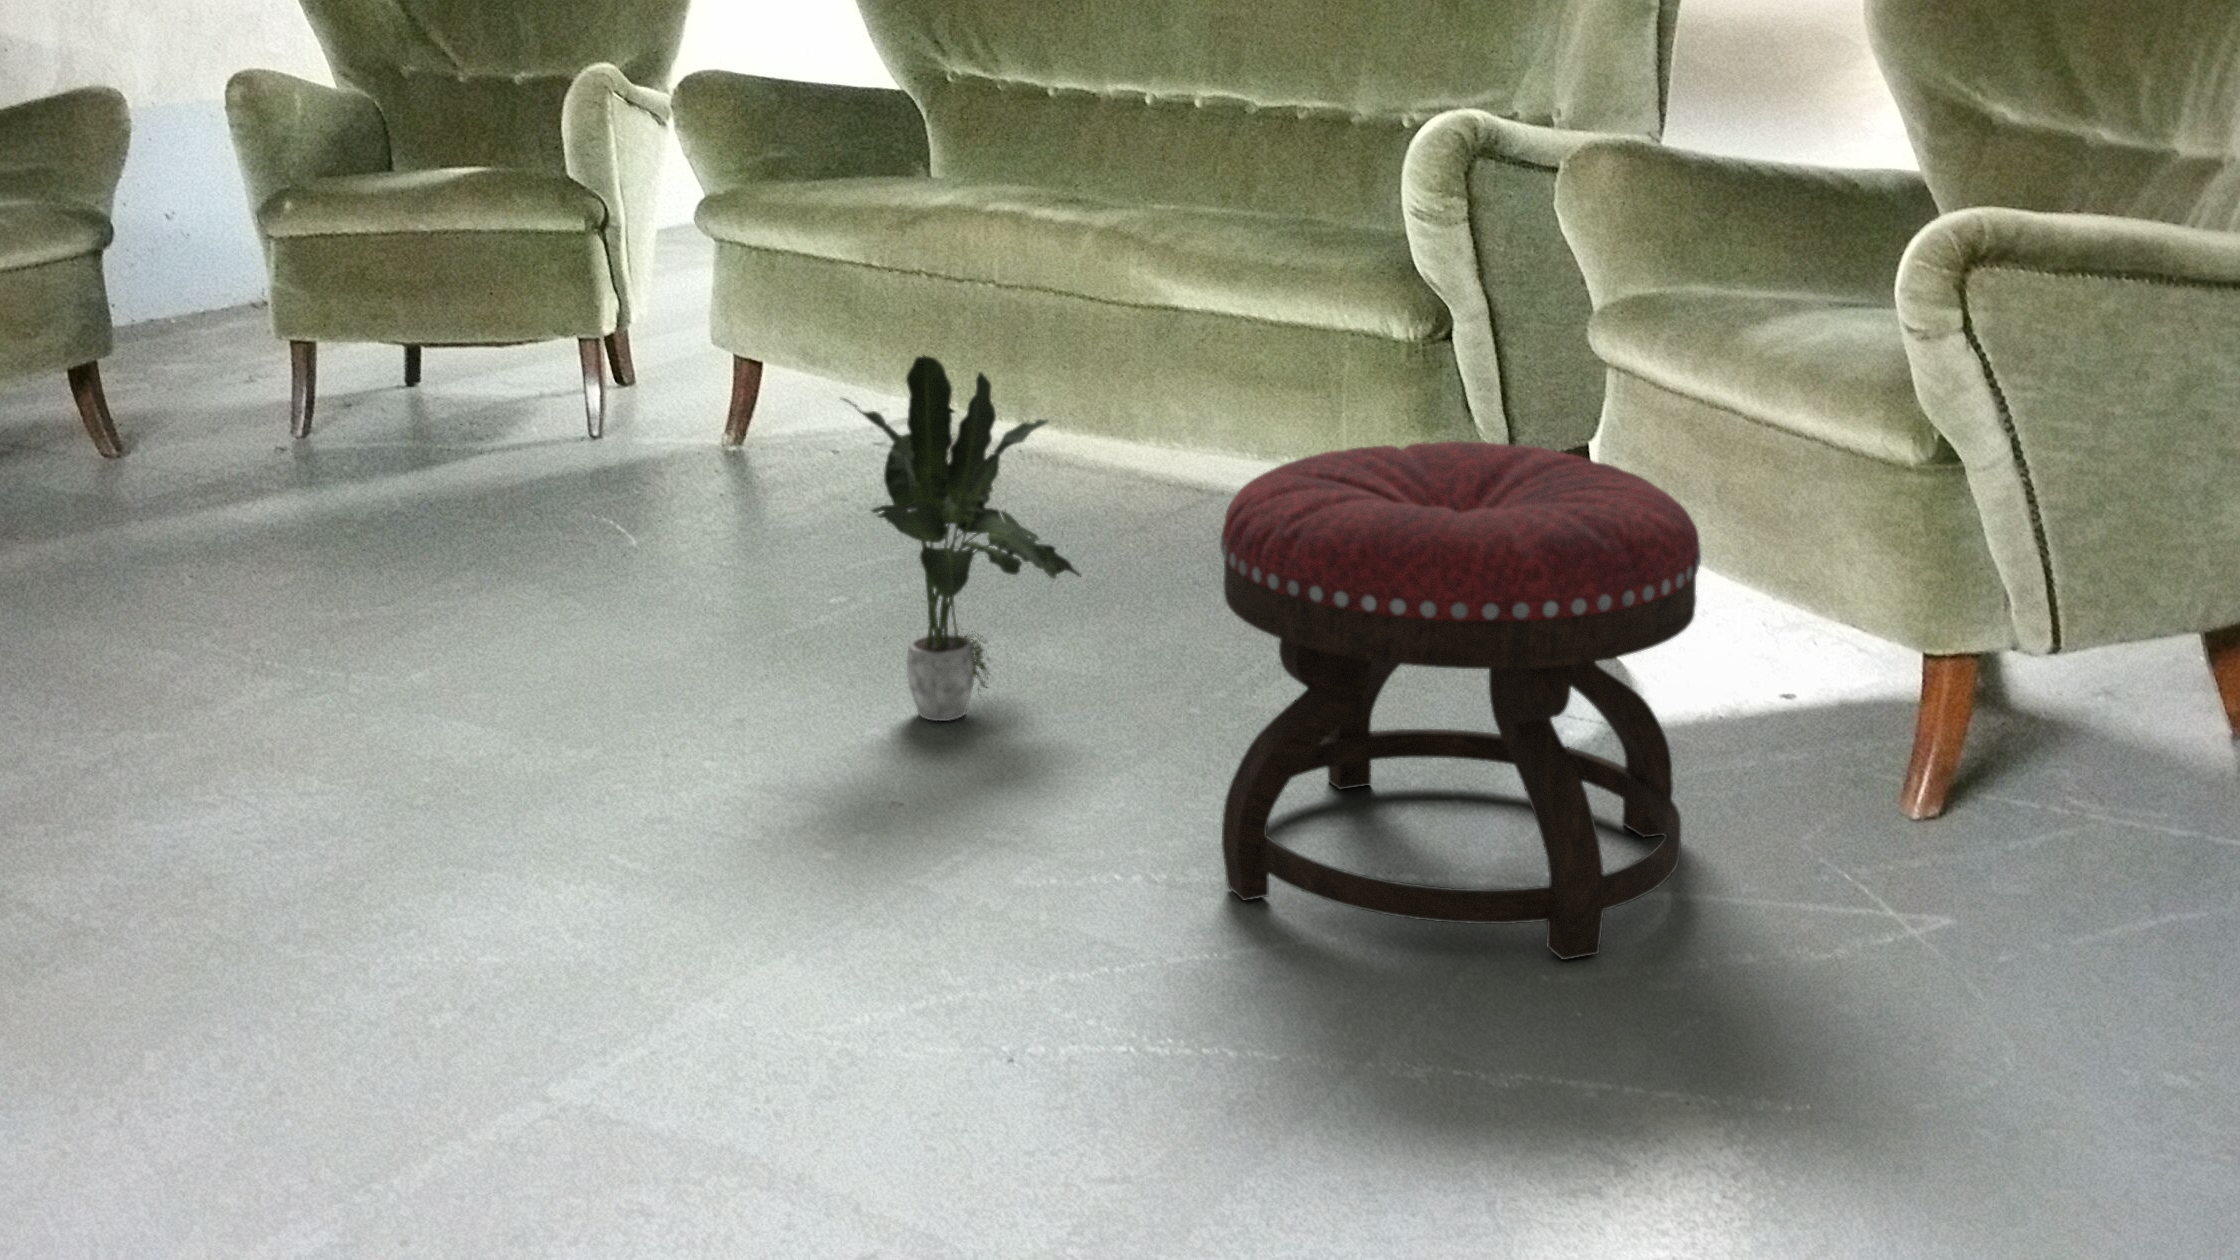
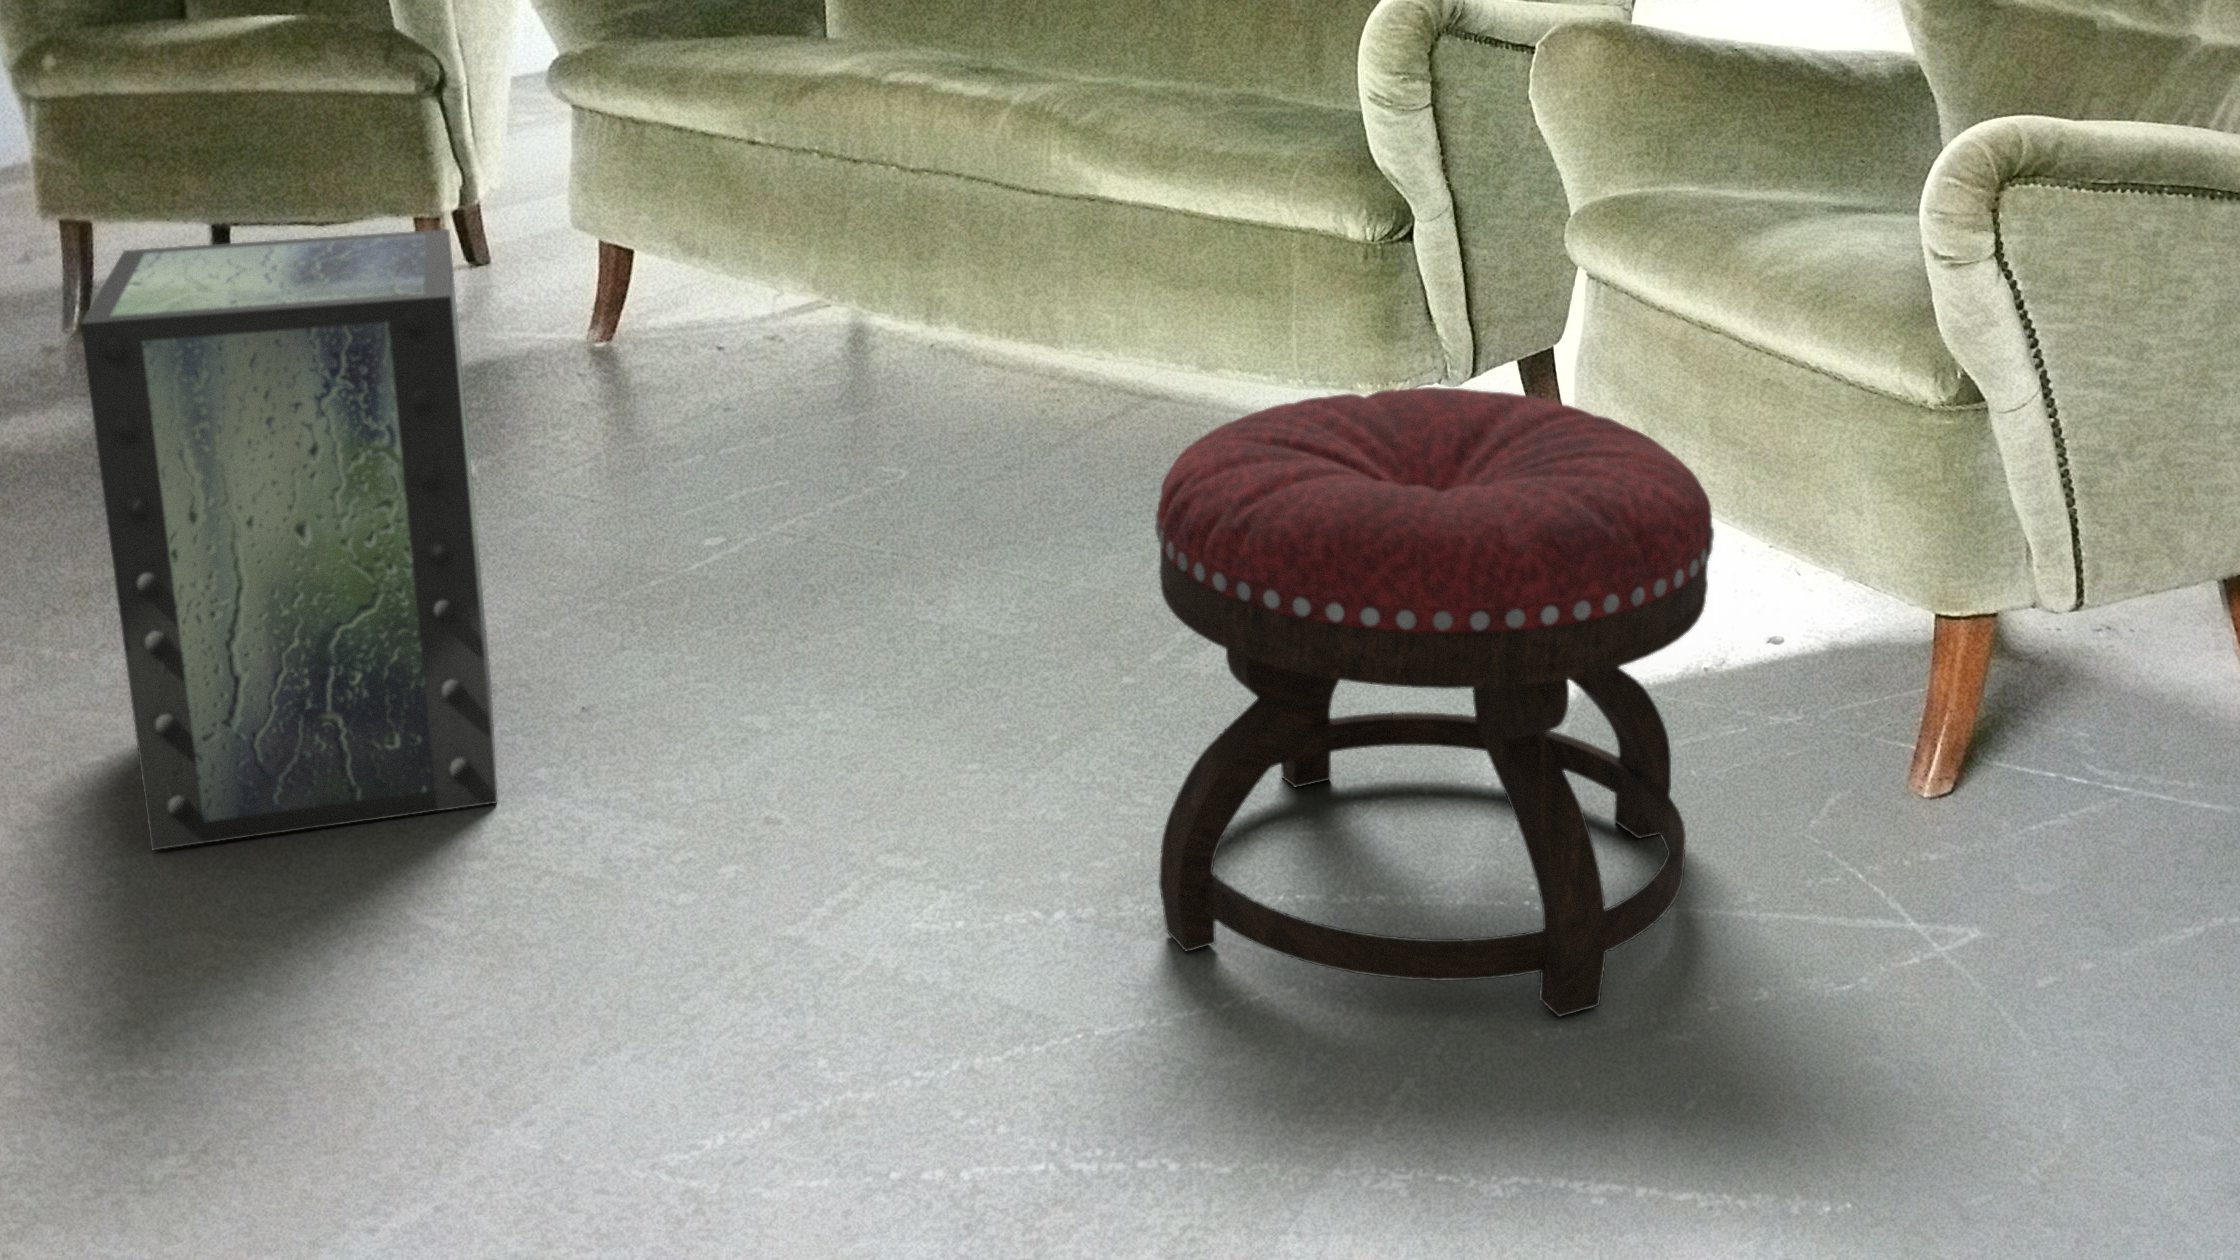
storage box: none [382,314,676,799] -> present [81,229,497,850]
potted plant: present [842,355,1081,721] -> none [695,276,994,710]

